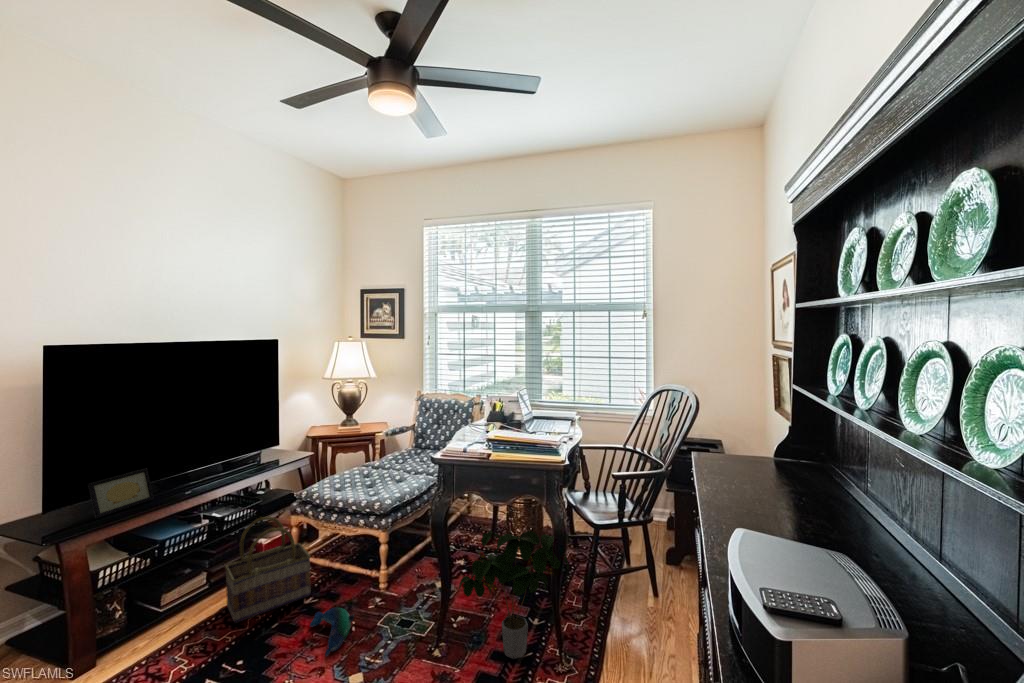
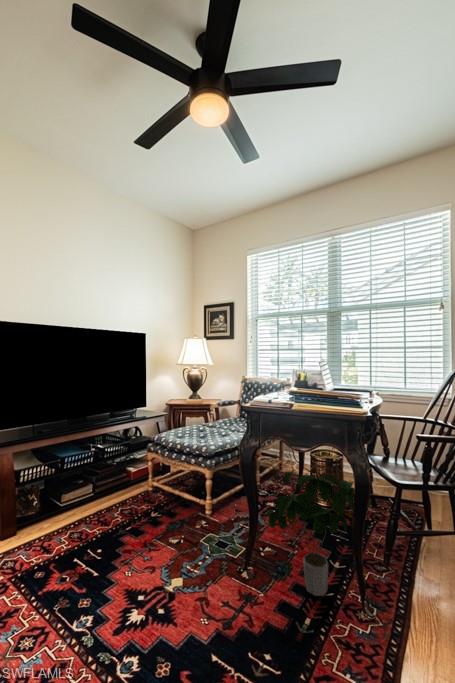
picture frame: present [88,468,154,518] -> none [24,406,63,433]
basket: present [225,516,311,623] -> none [102,448,158,522]
plush toy: present [310,607,354,657] -> none [151,522,183,560]

